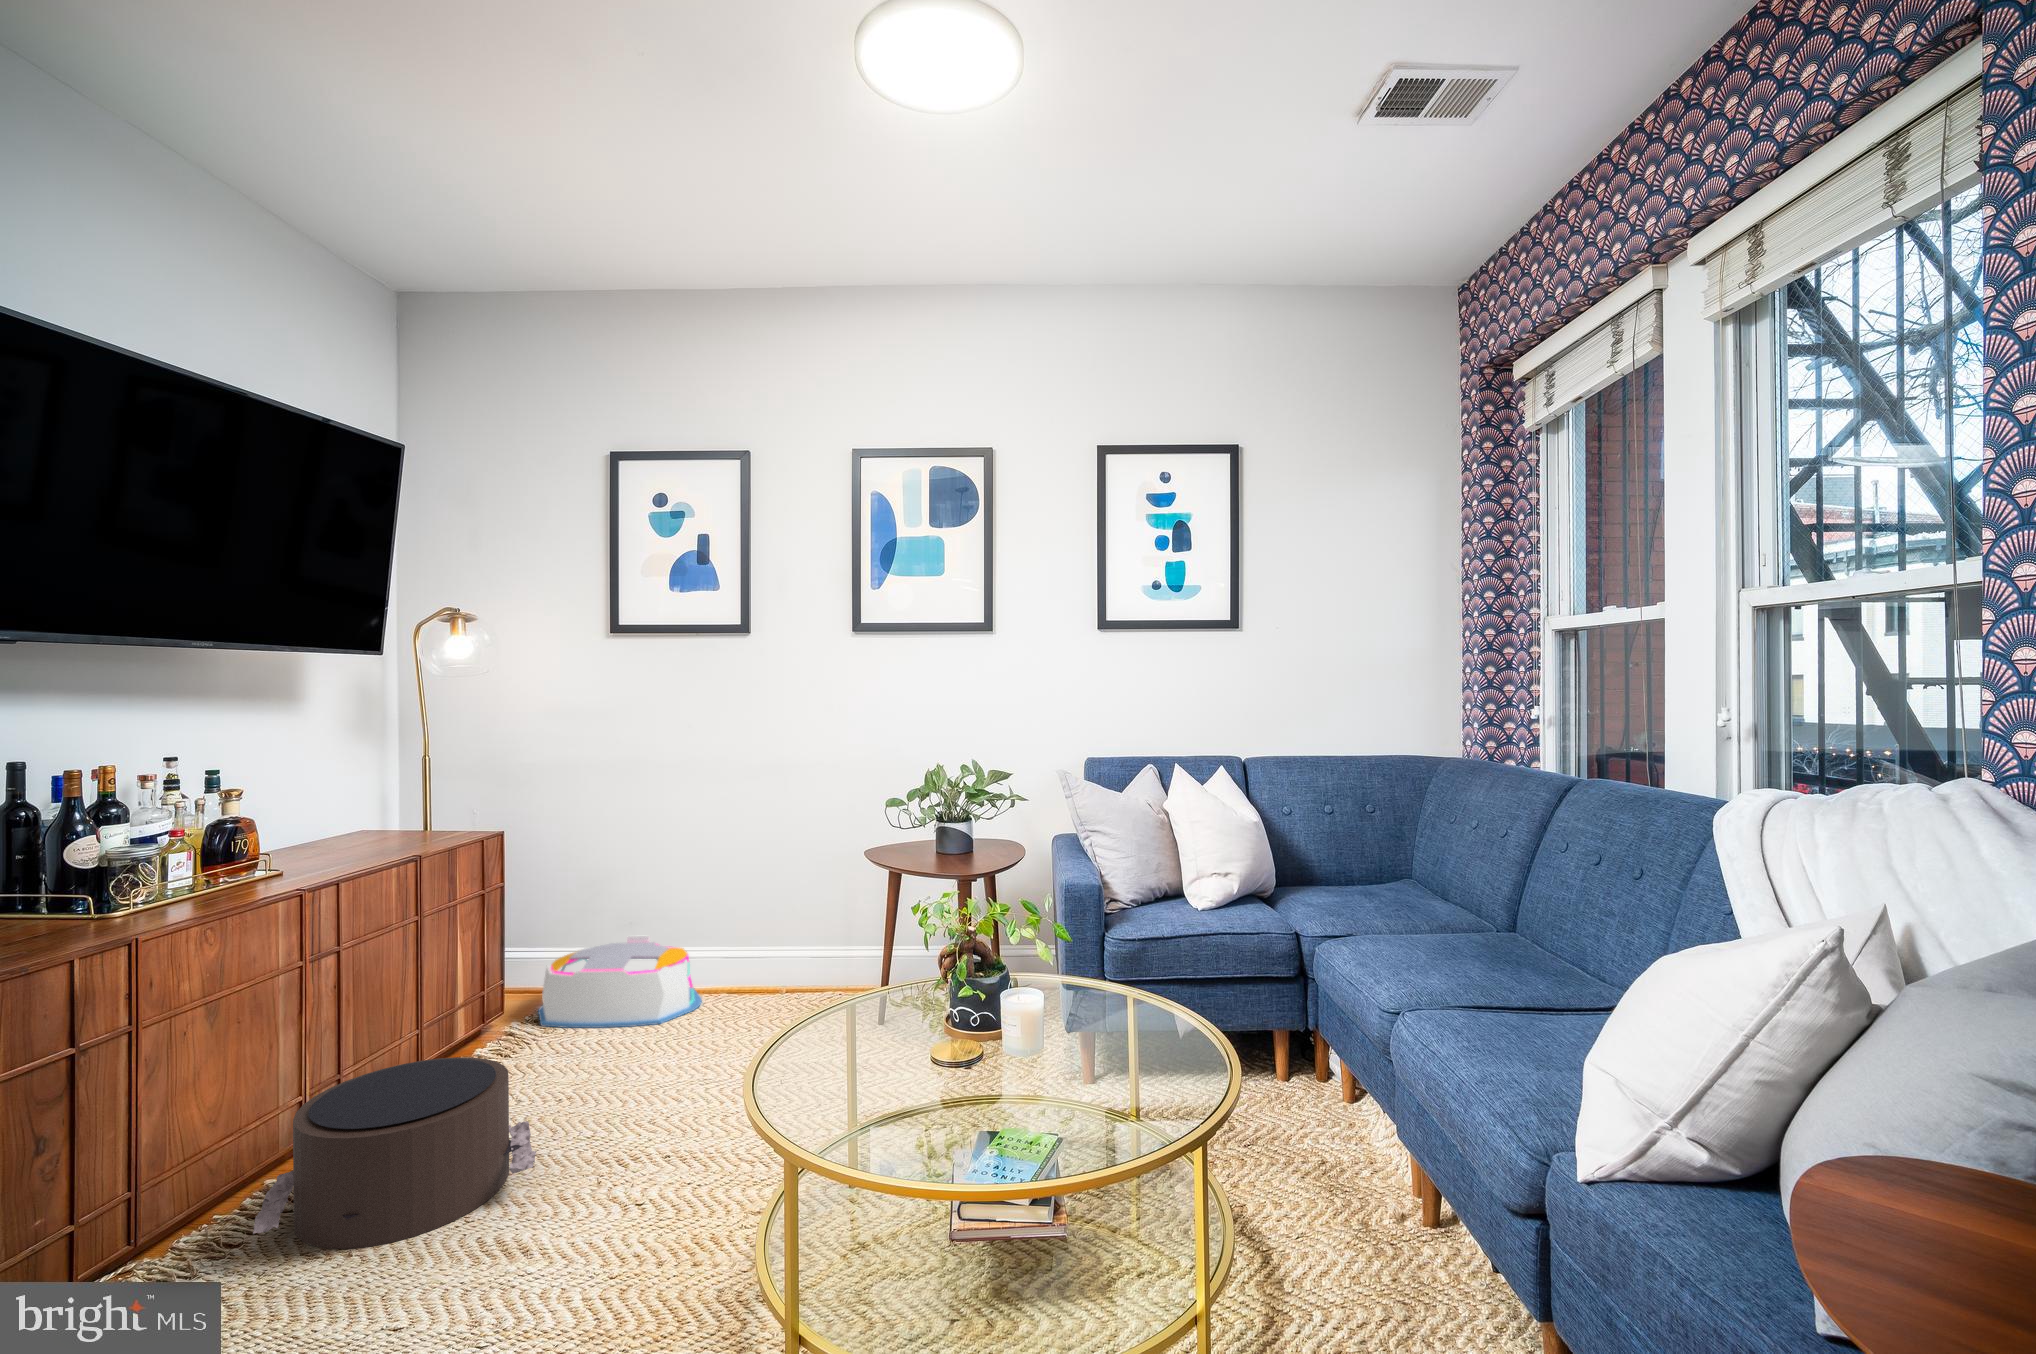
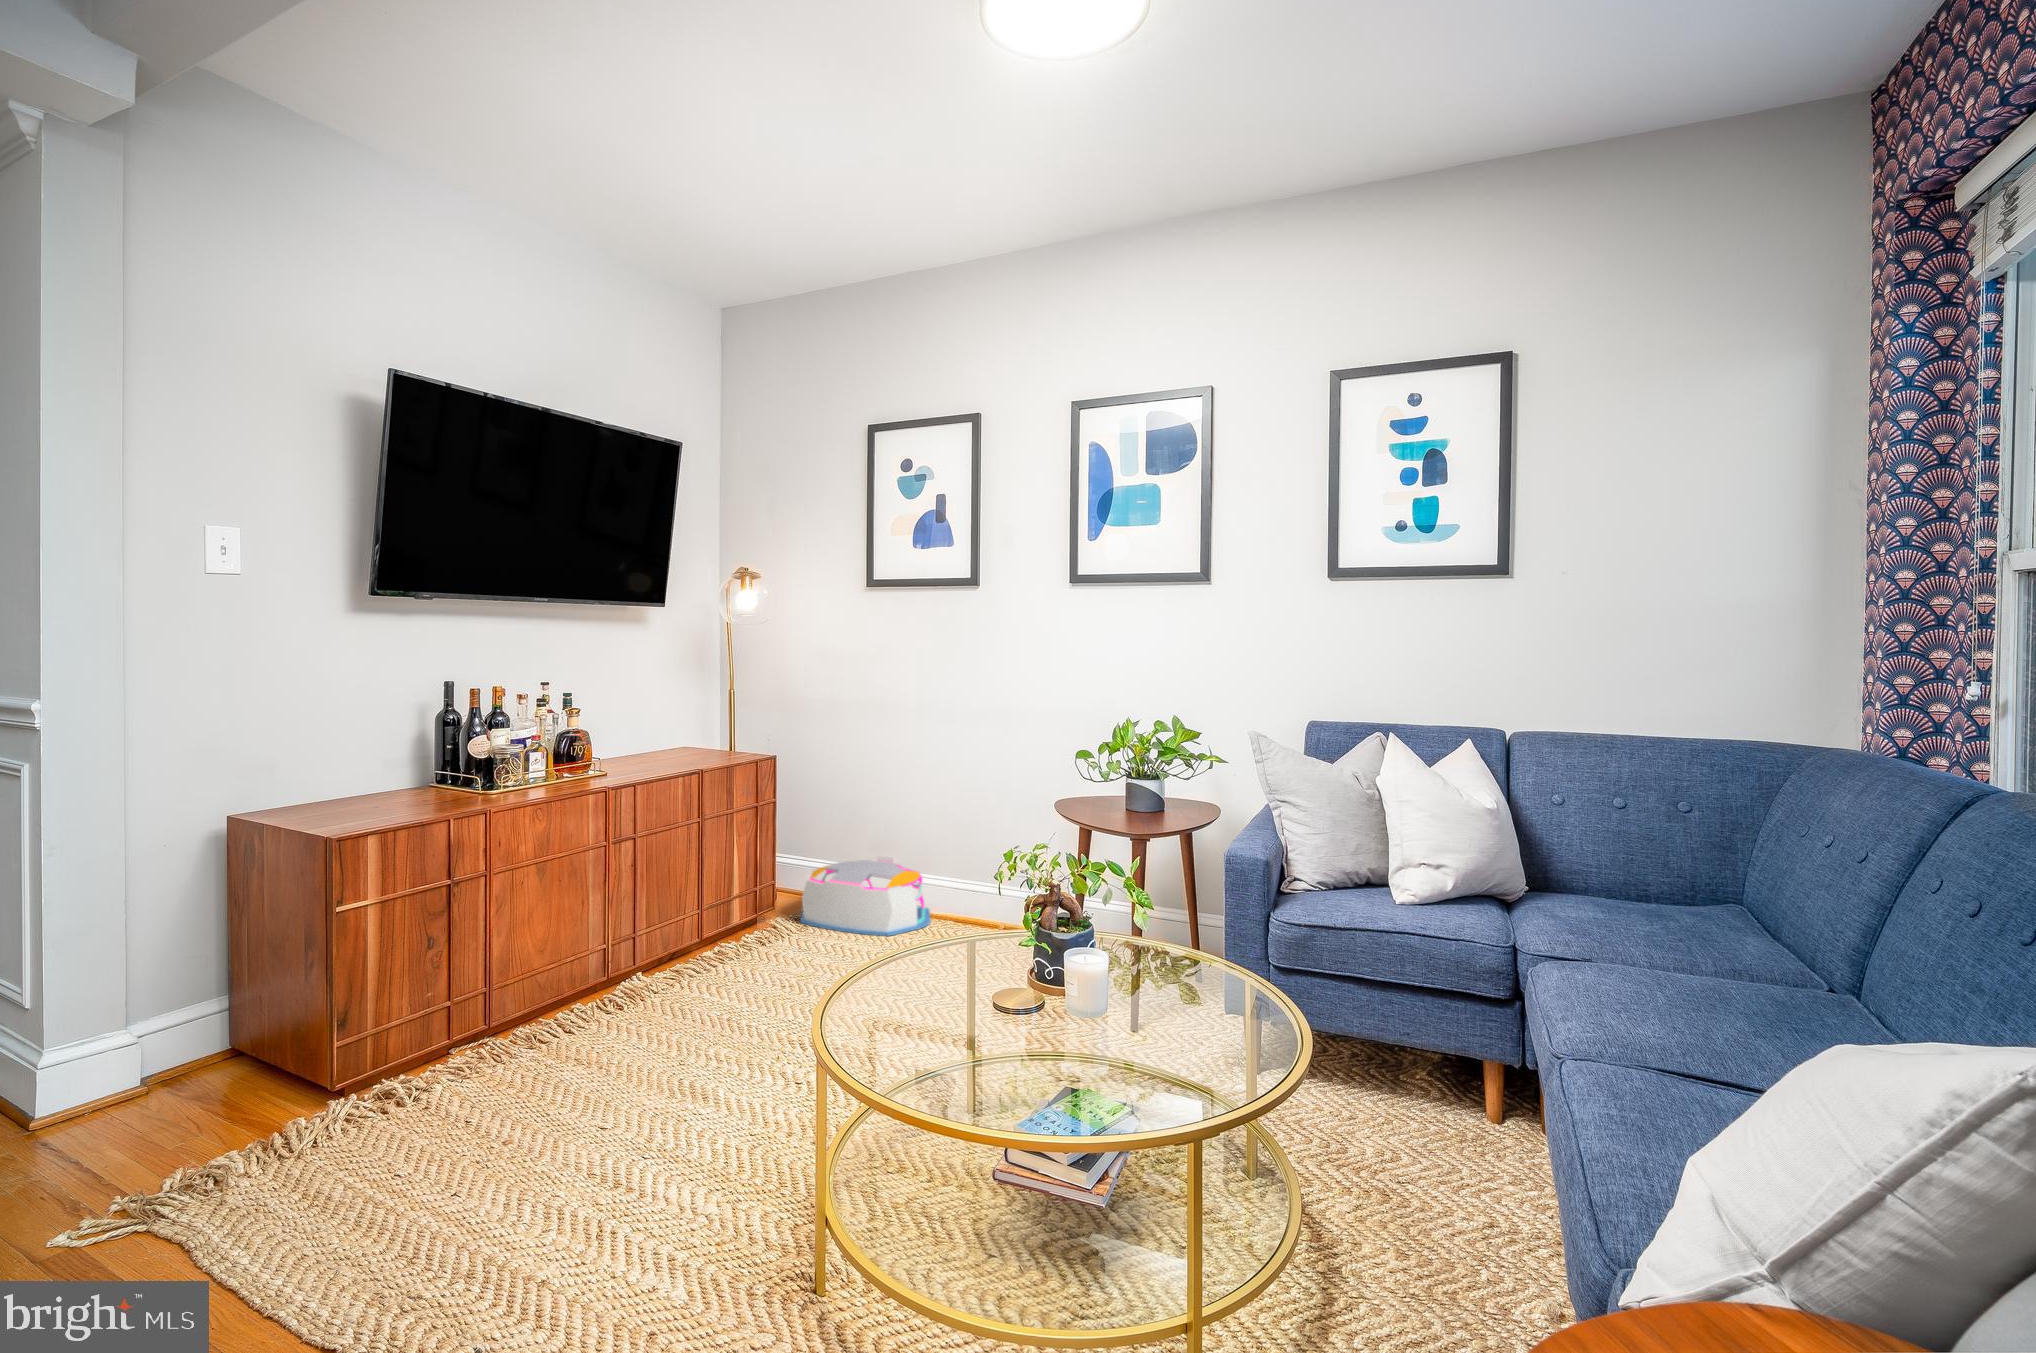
pouf: present [253,1057,536,1249] -> none [544,936,742,1069]

